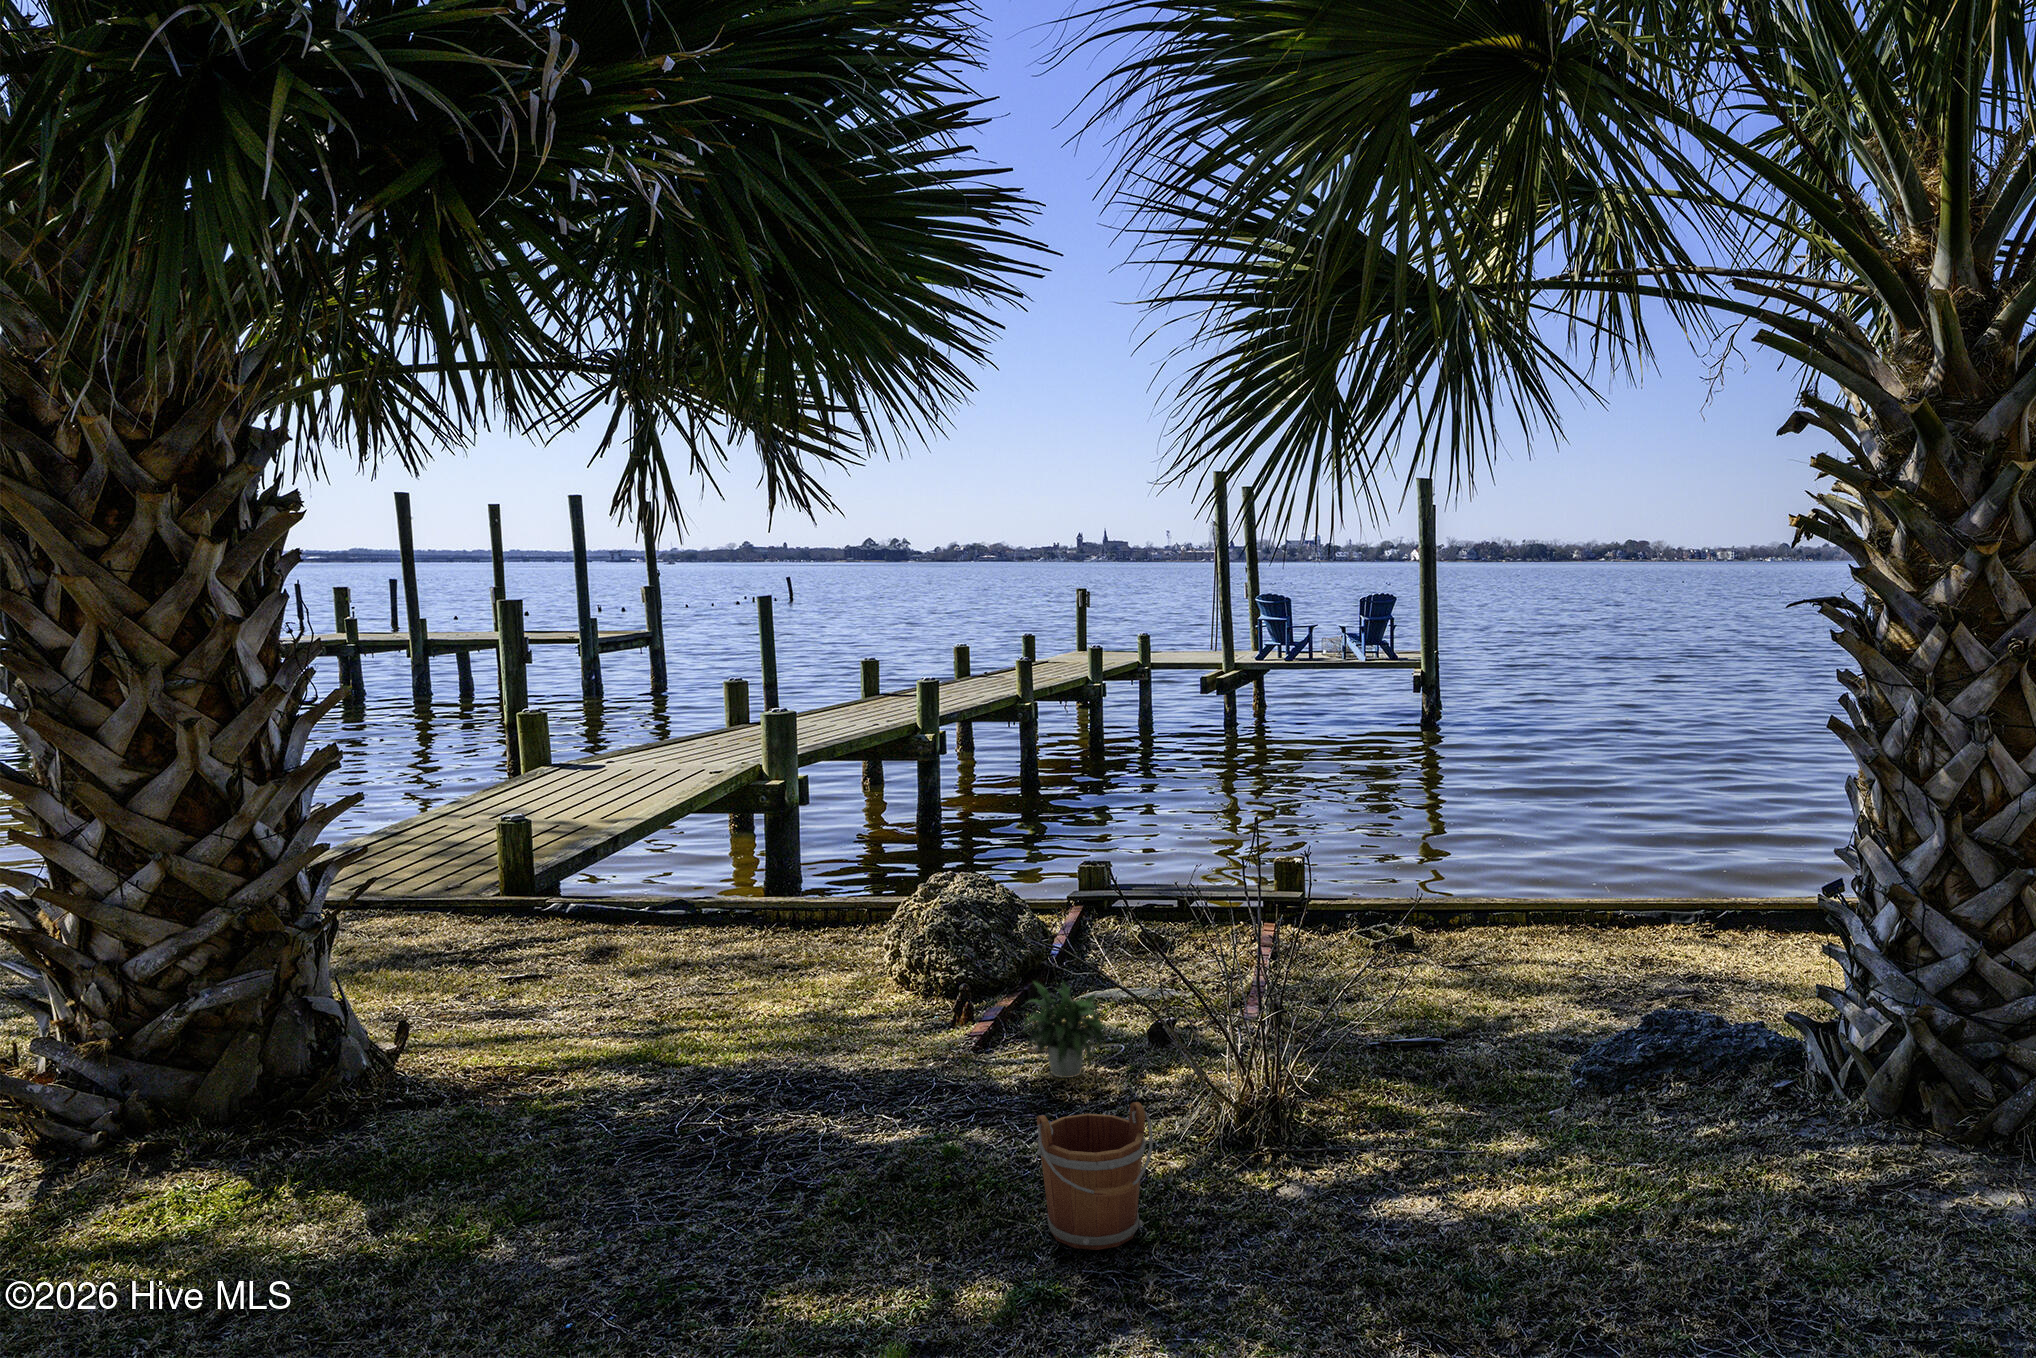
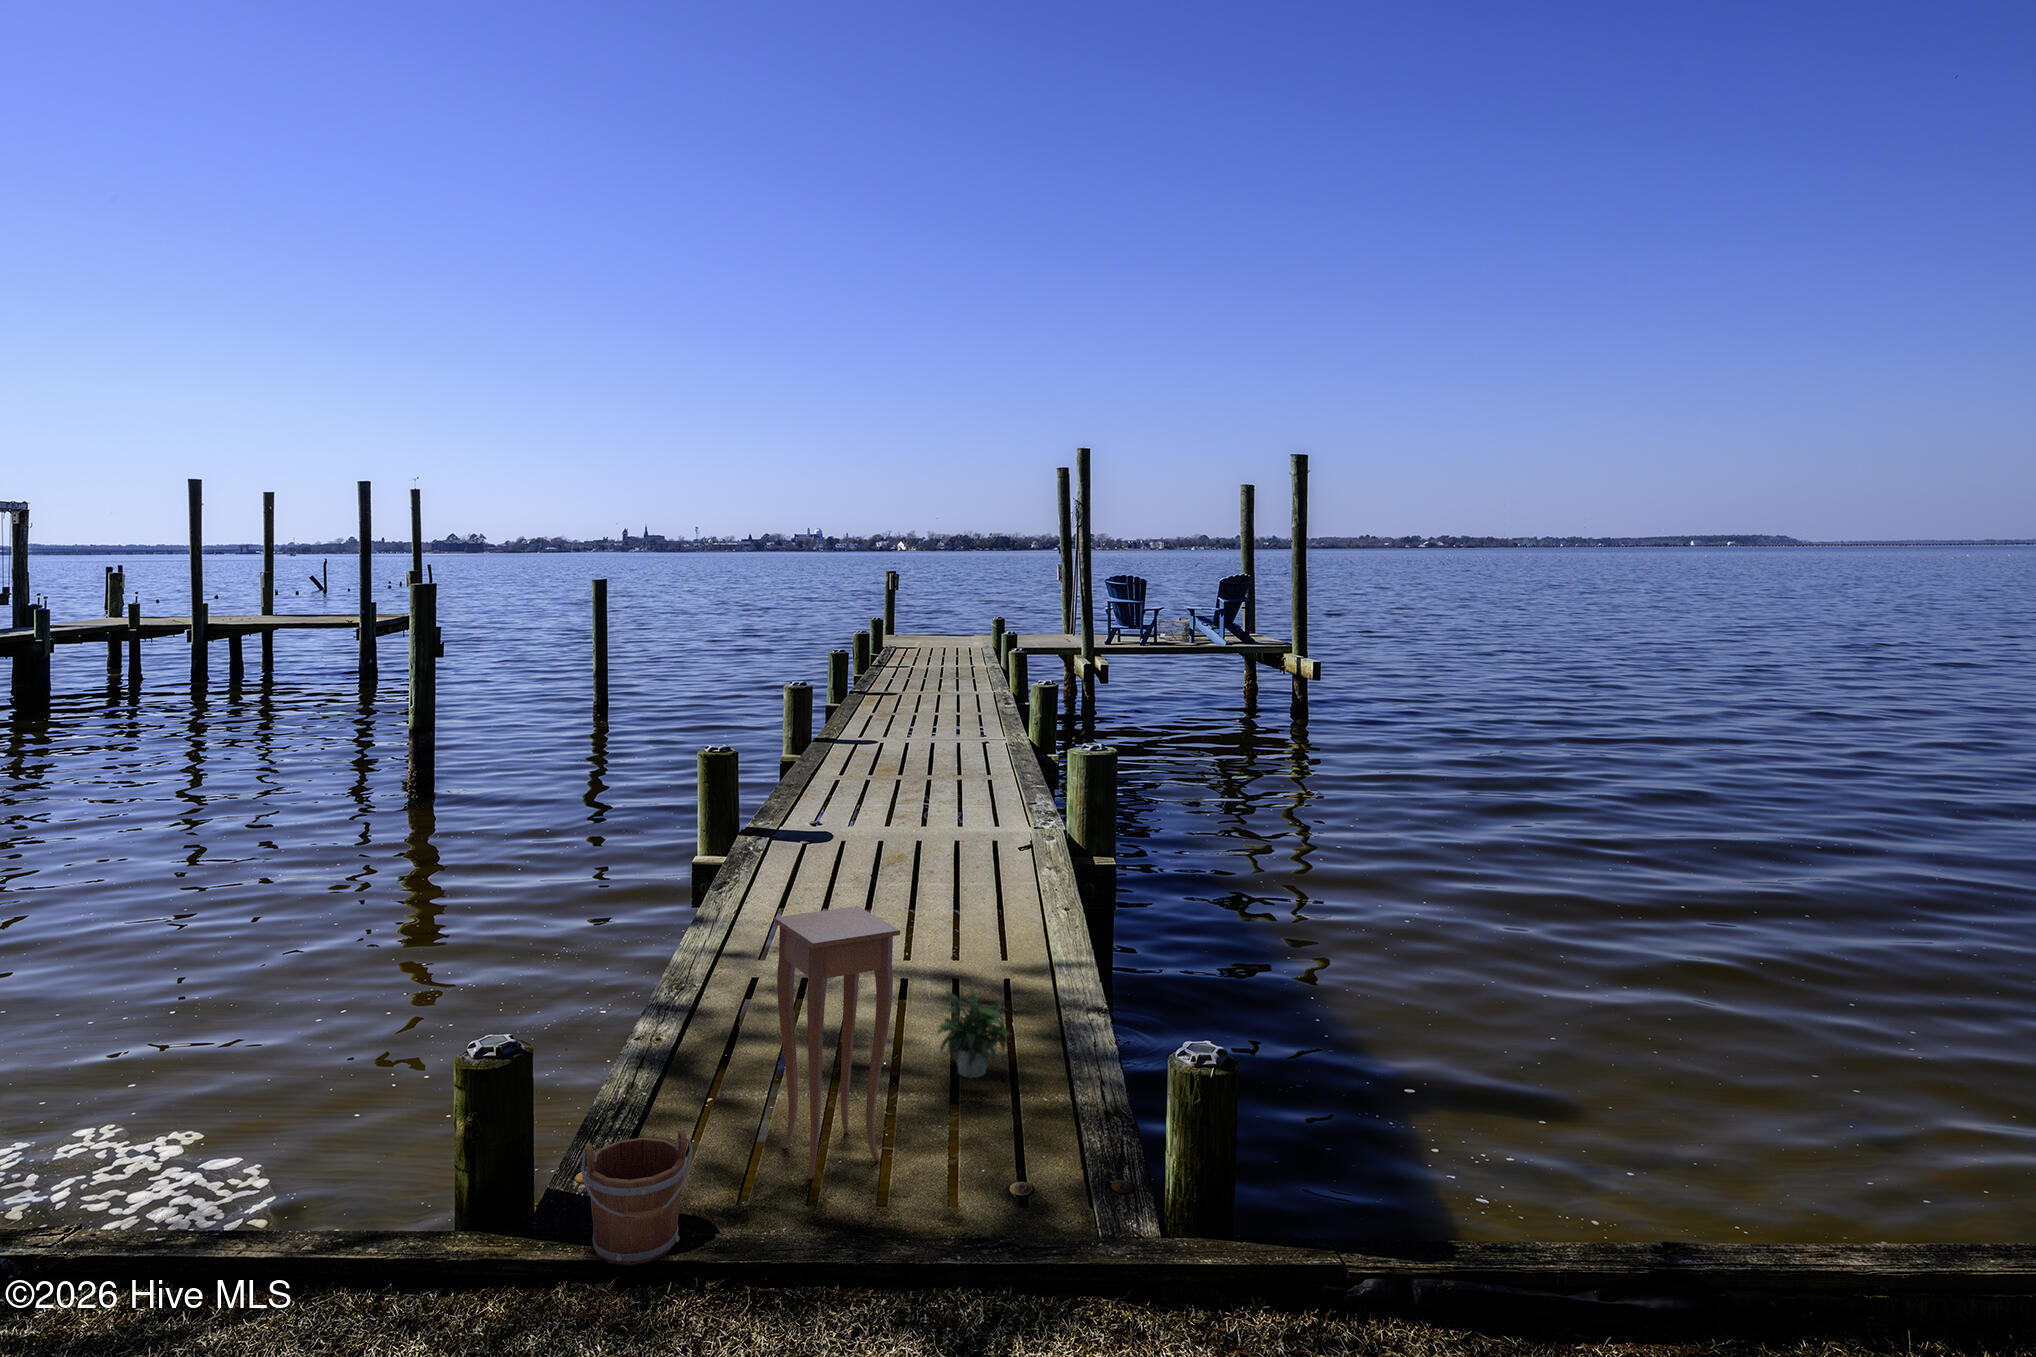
side table: none [822,876,959,1180] -> present [774,906,900,1179]
bucket: present [1037,1102,1153,1250] -> present [581,1130,692,1265]

